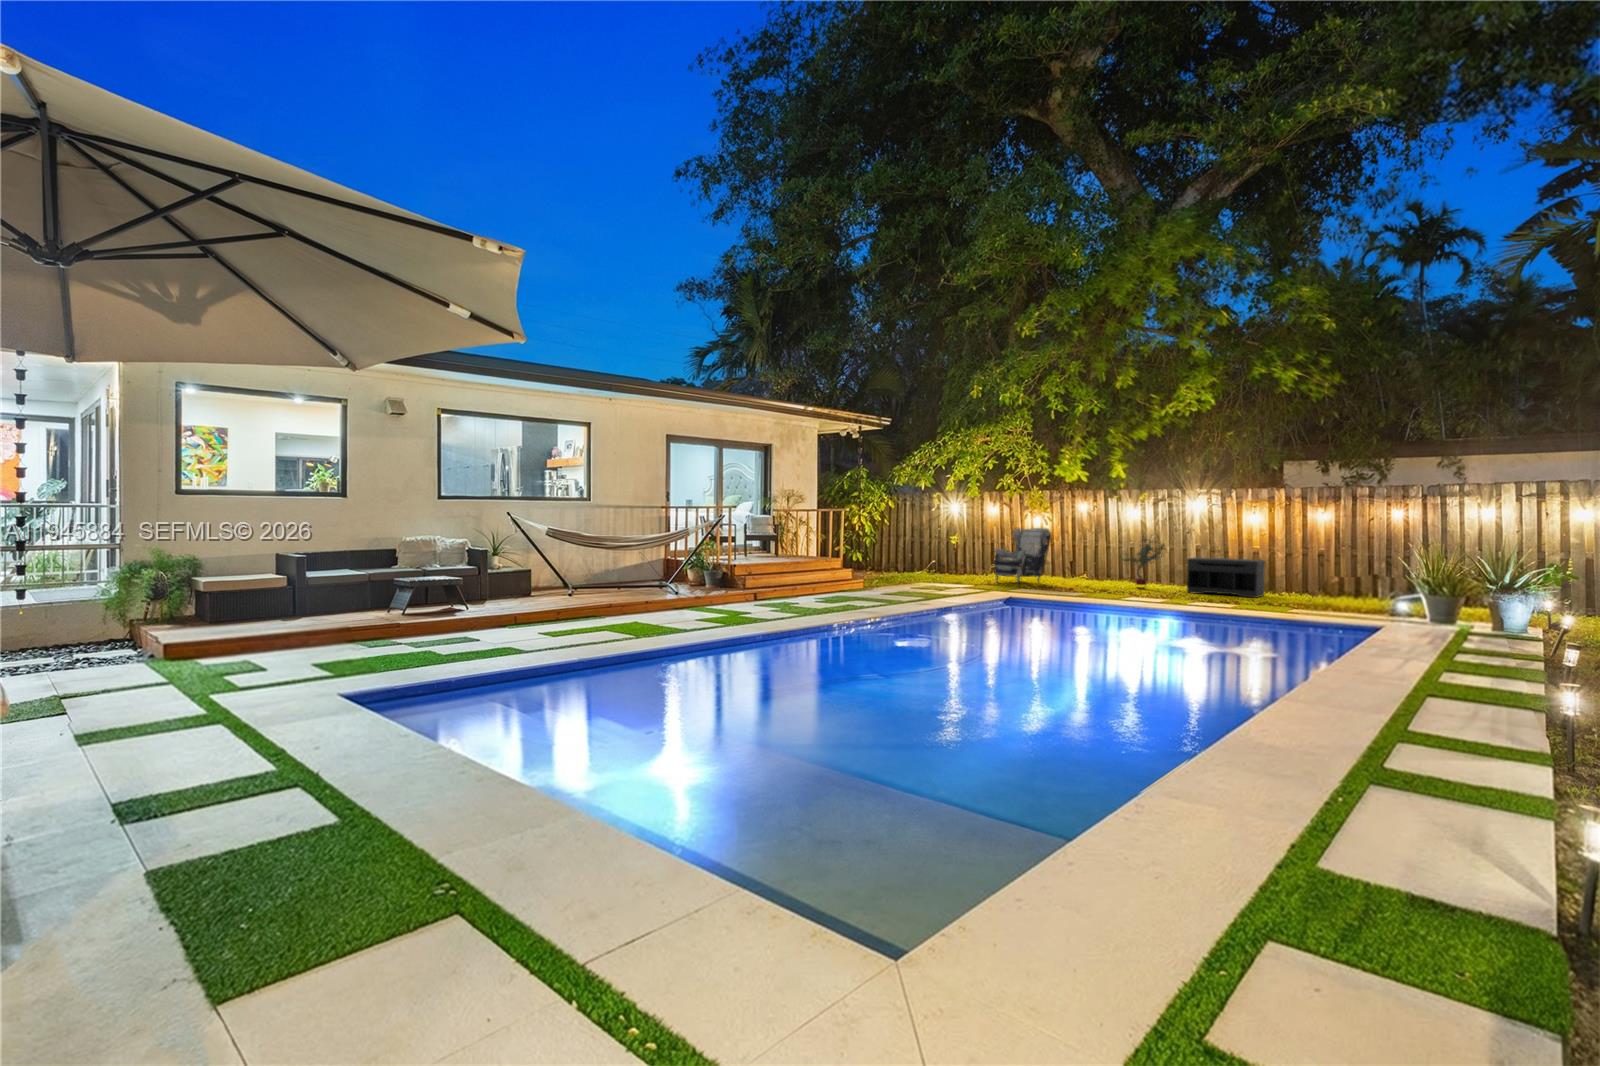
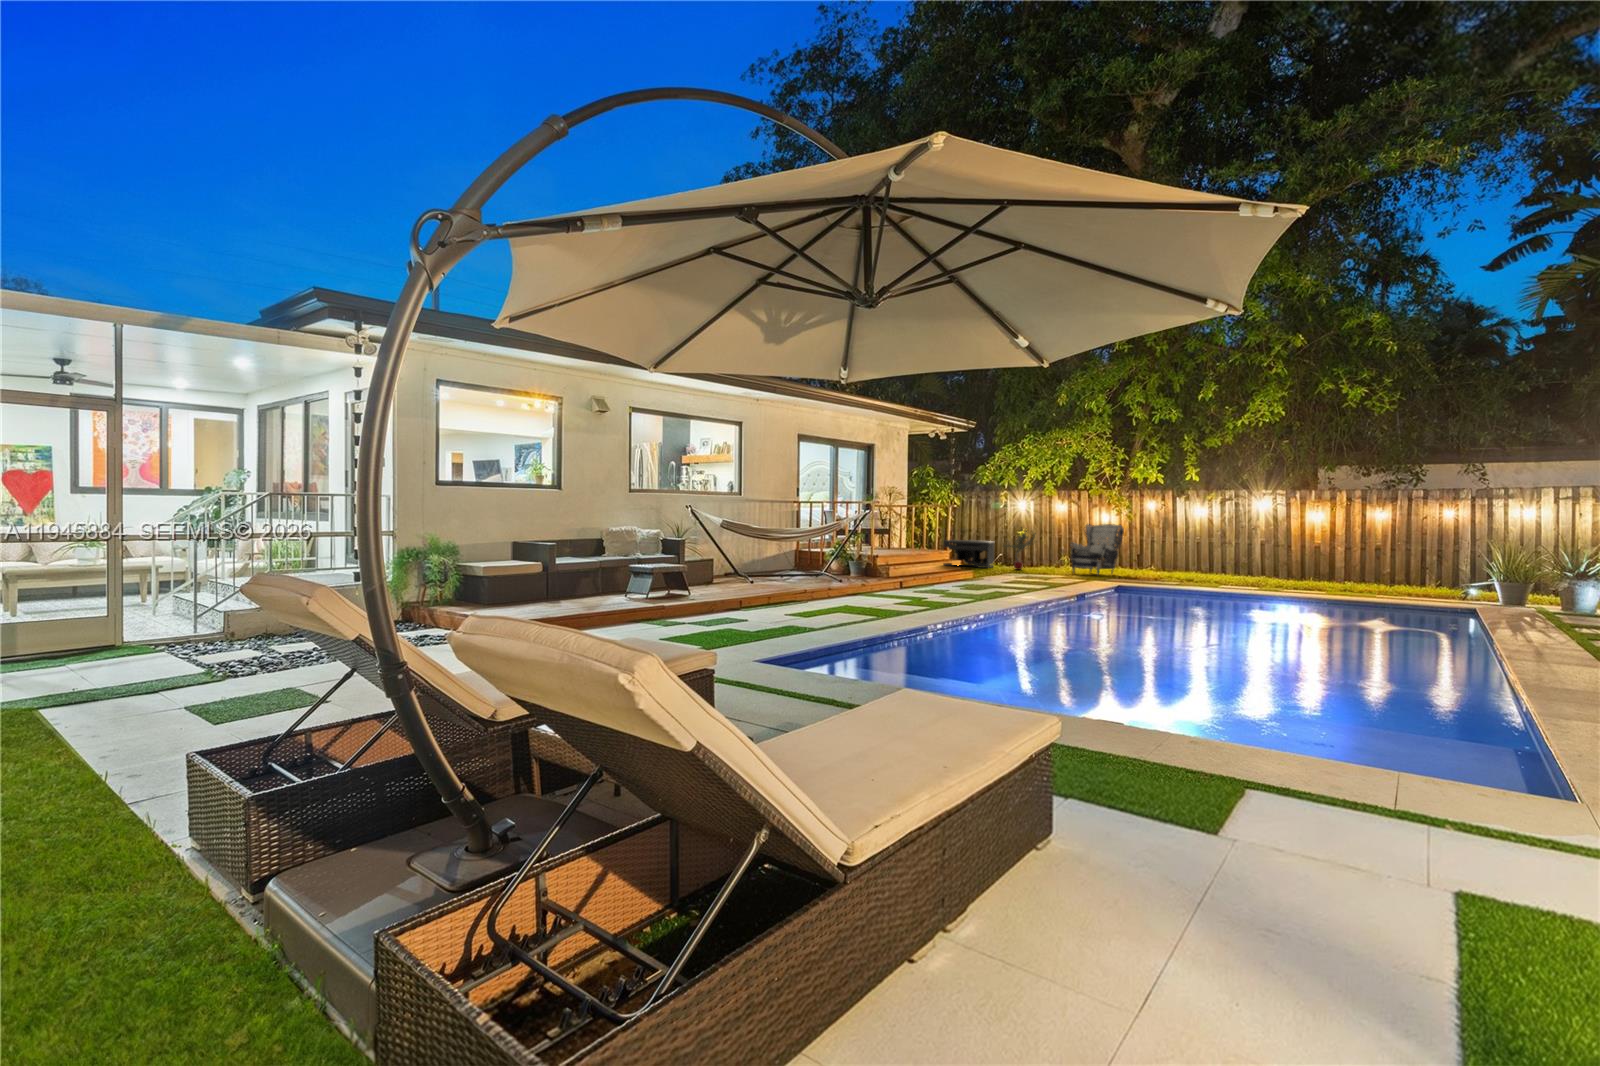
potted tree: present [1123,537,1164,589] -> present [1005,527,1036,570]
bench: present [1187,557,1265,598] -> present [943,540,995,568]

